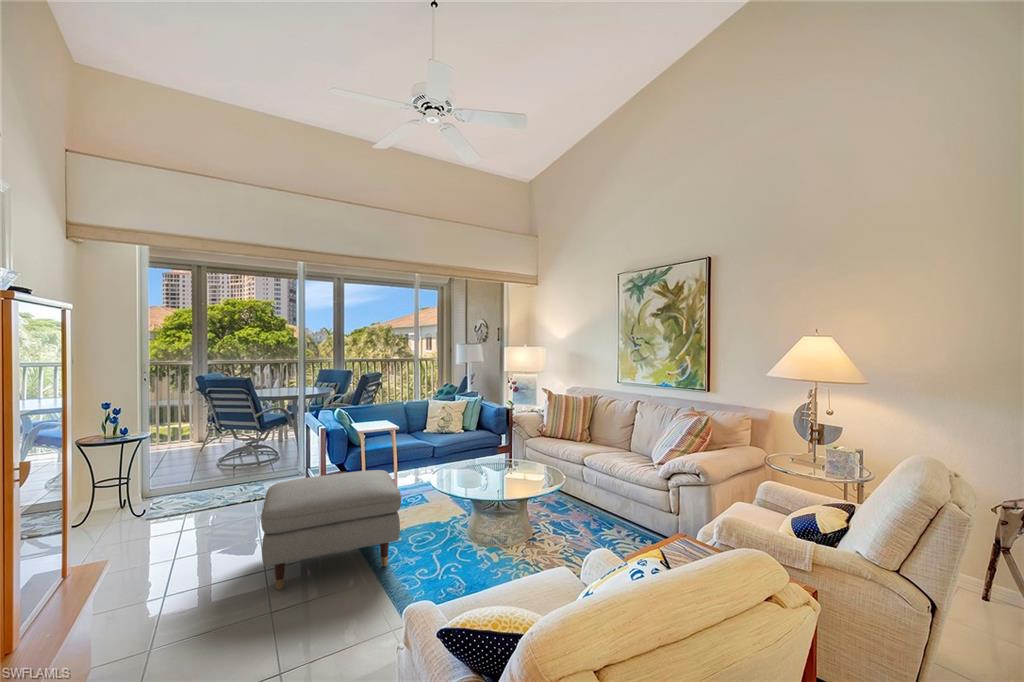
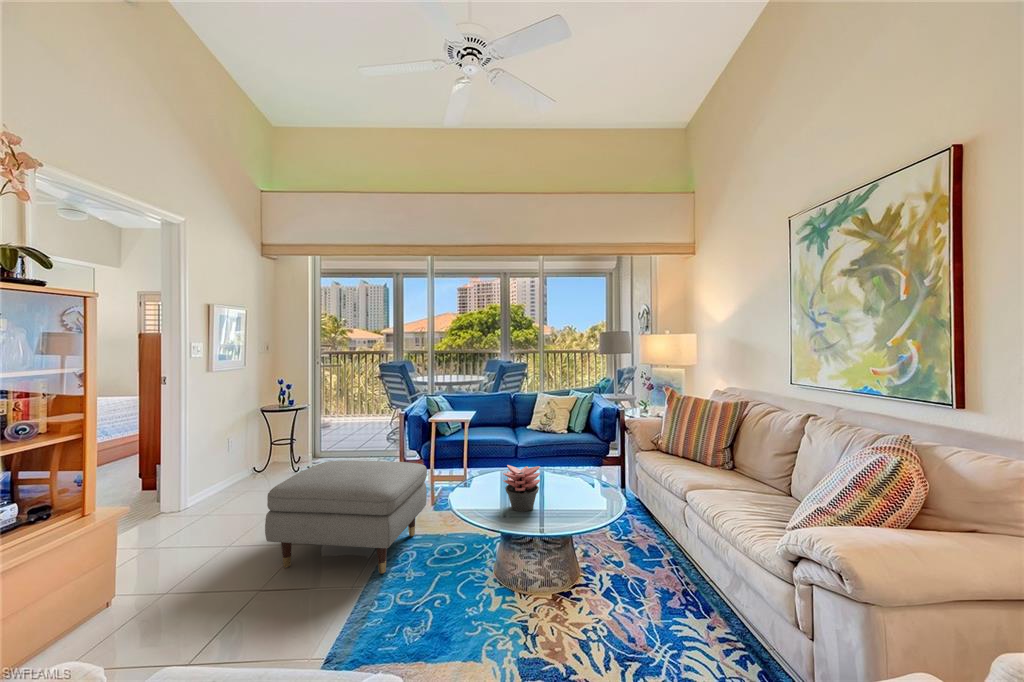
succulent plant: none [482,453,511,488] -> present [503,465,540,512]

